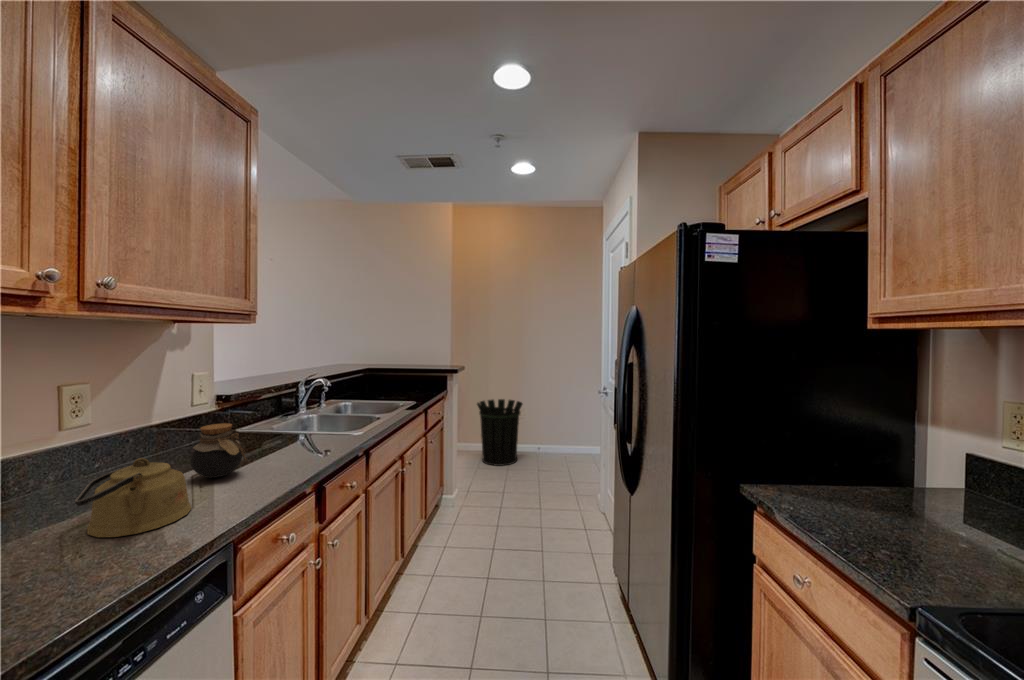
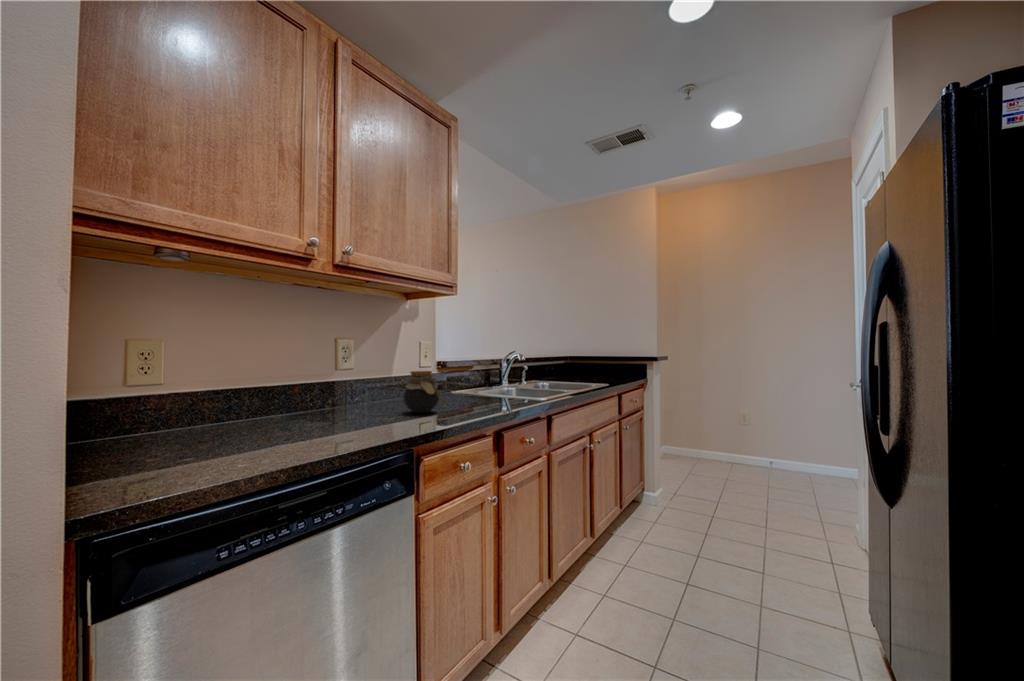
waste bin: present [477,399,522,466] -> none [685,400,743,475]
kettle: present [75,458,192,537] -> none [322,380,394,433]

